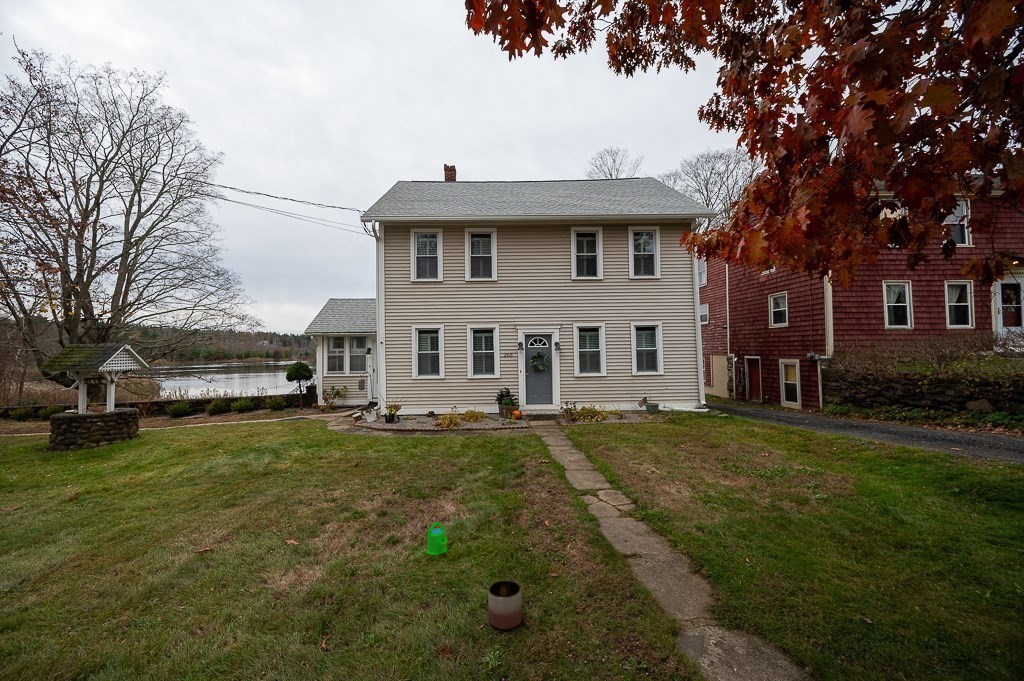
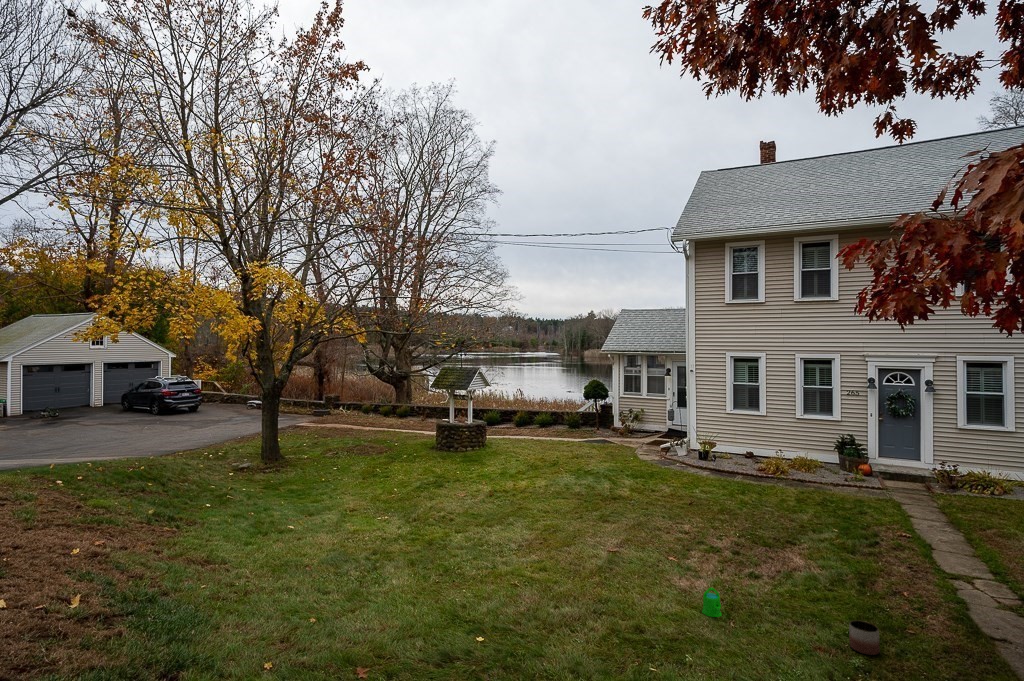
watering can: present [426,522,447,555] -> present [702,588,722,617]

